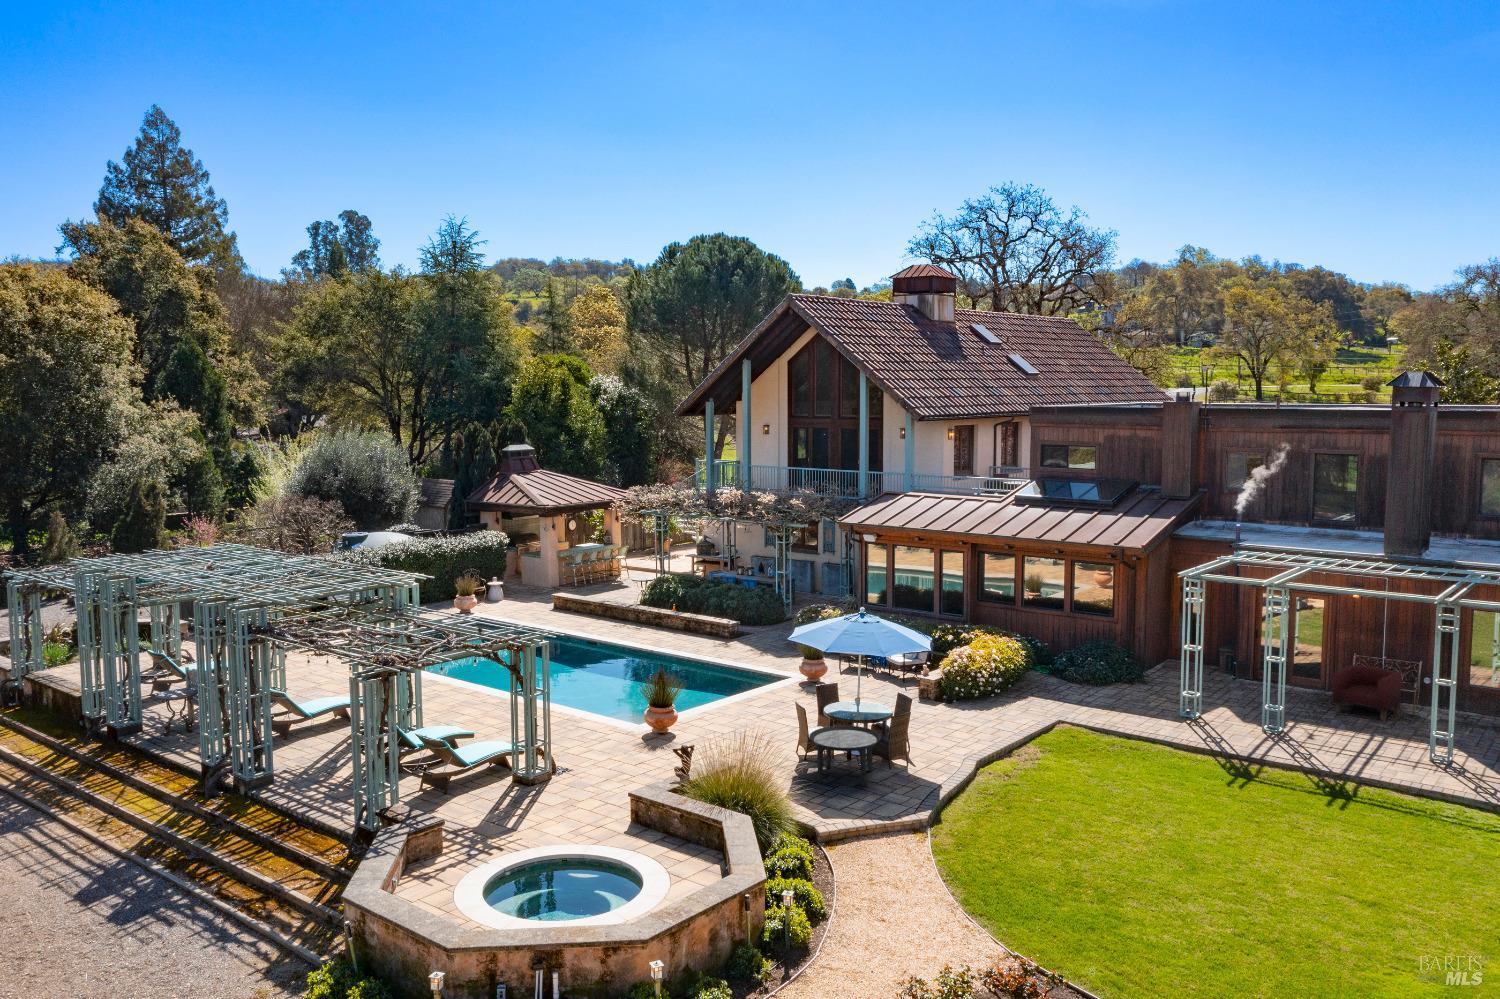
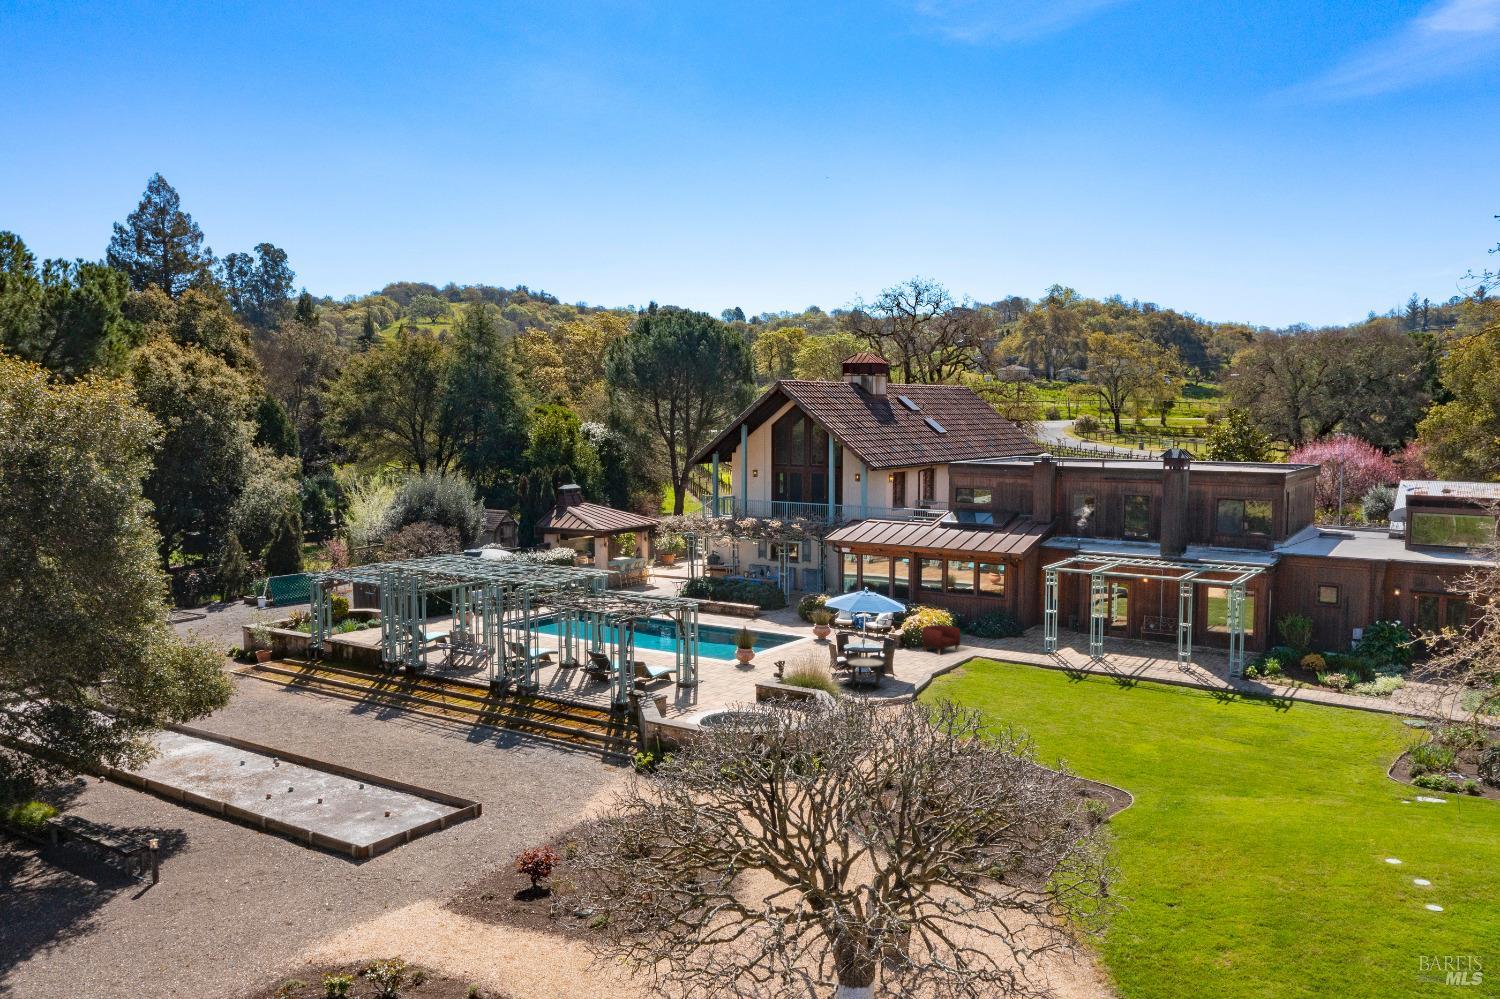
armchair: present [1332,665,1402,721] -> present [922,624,960,655]

